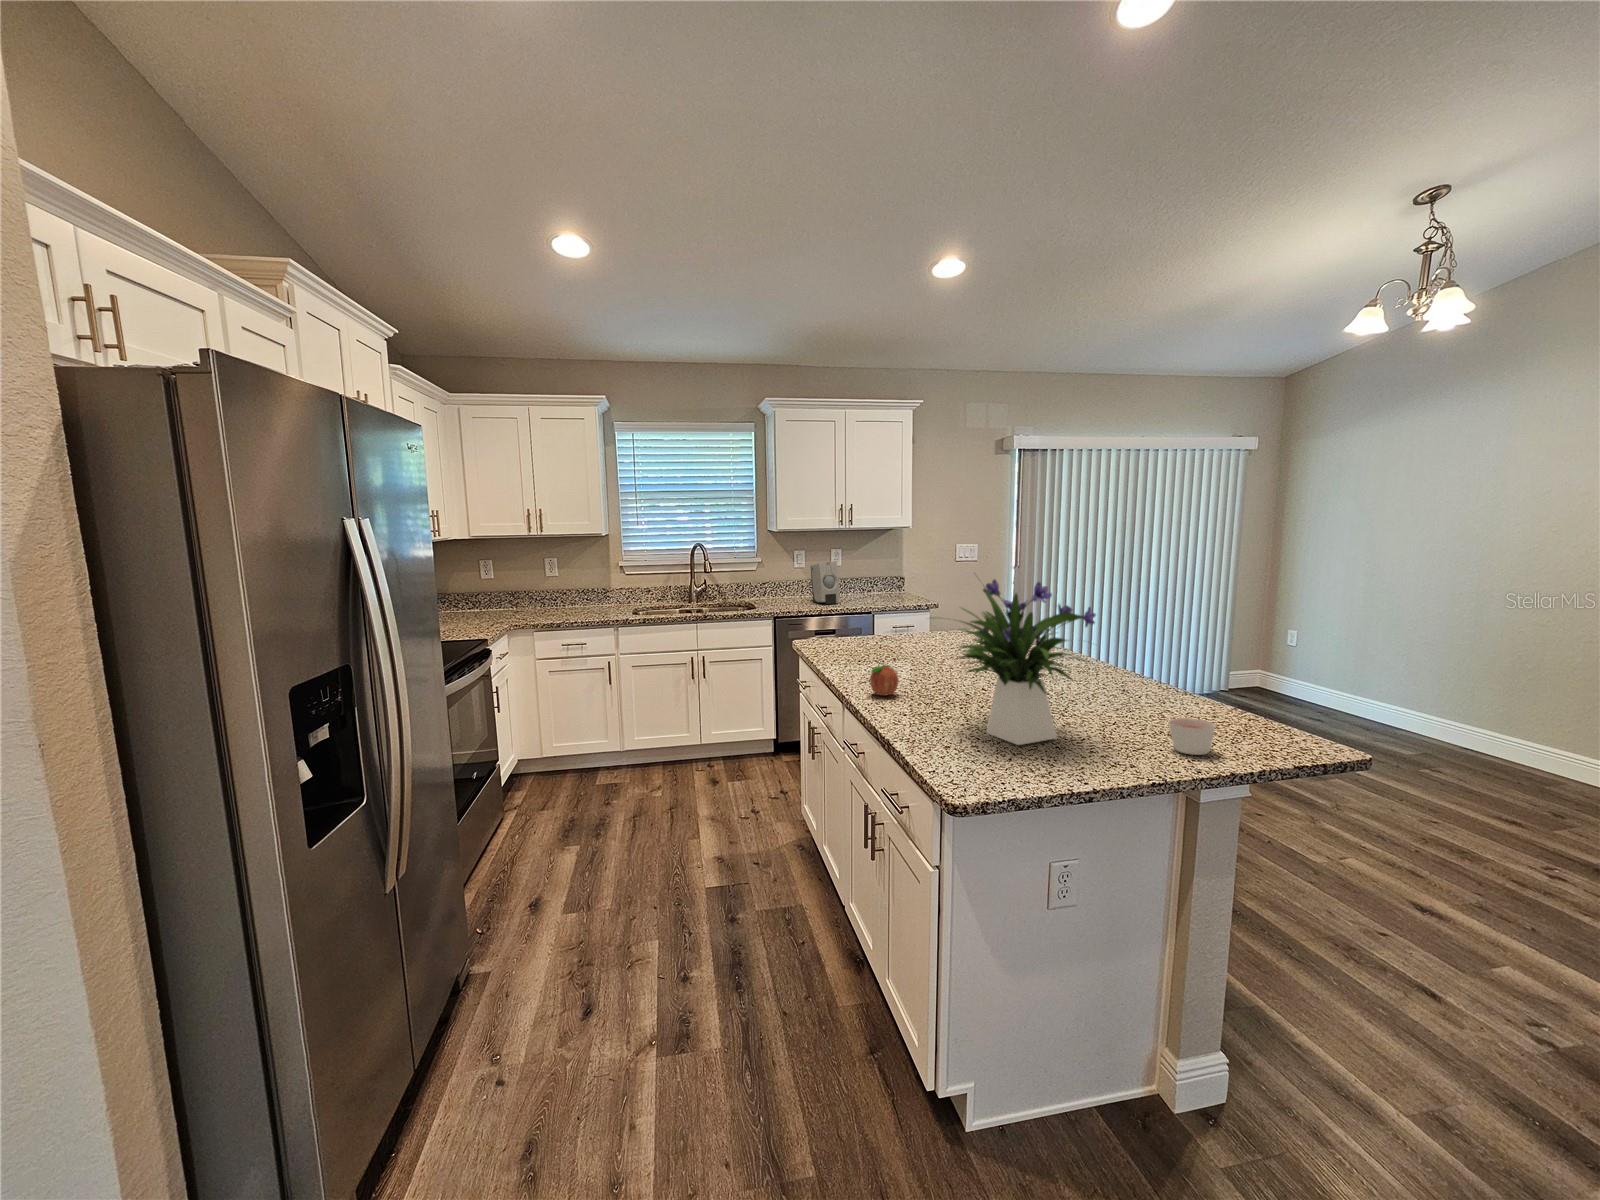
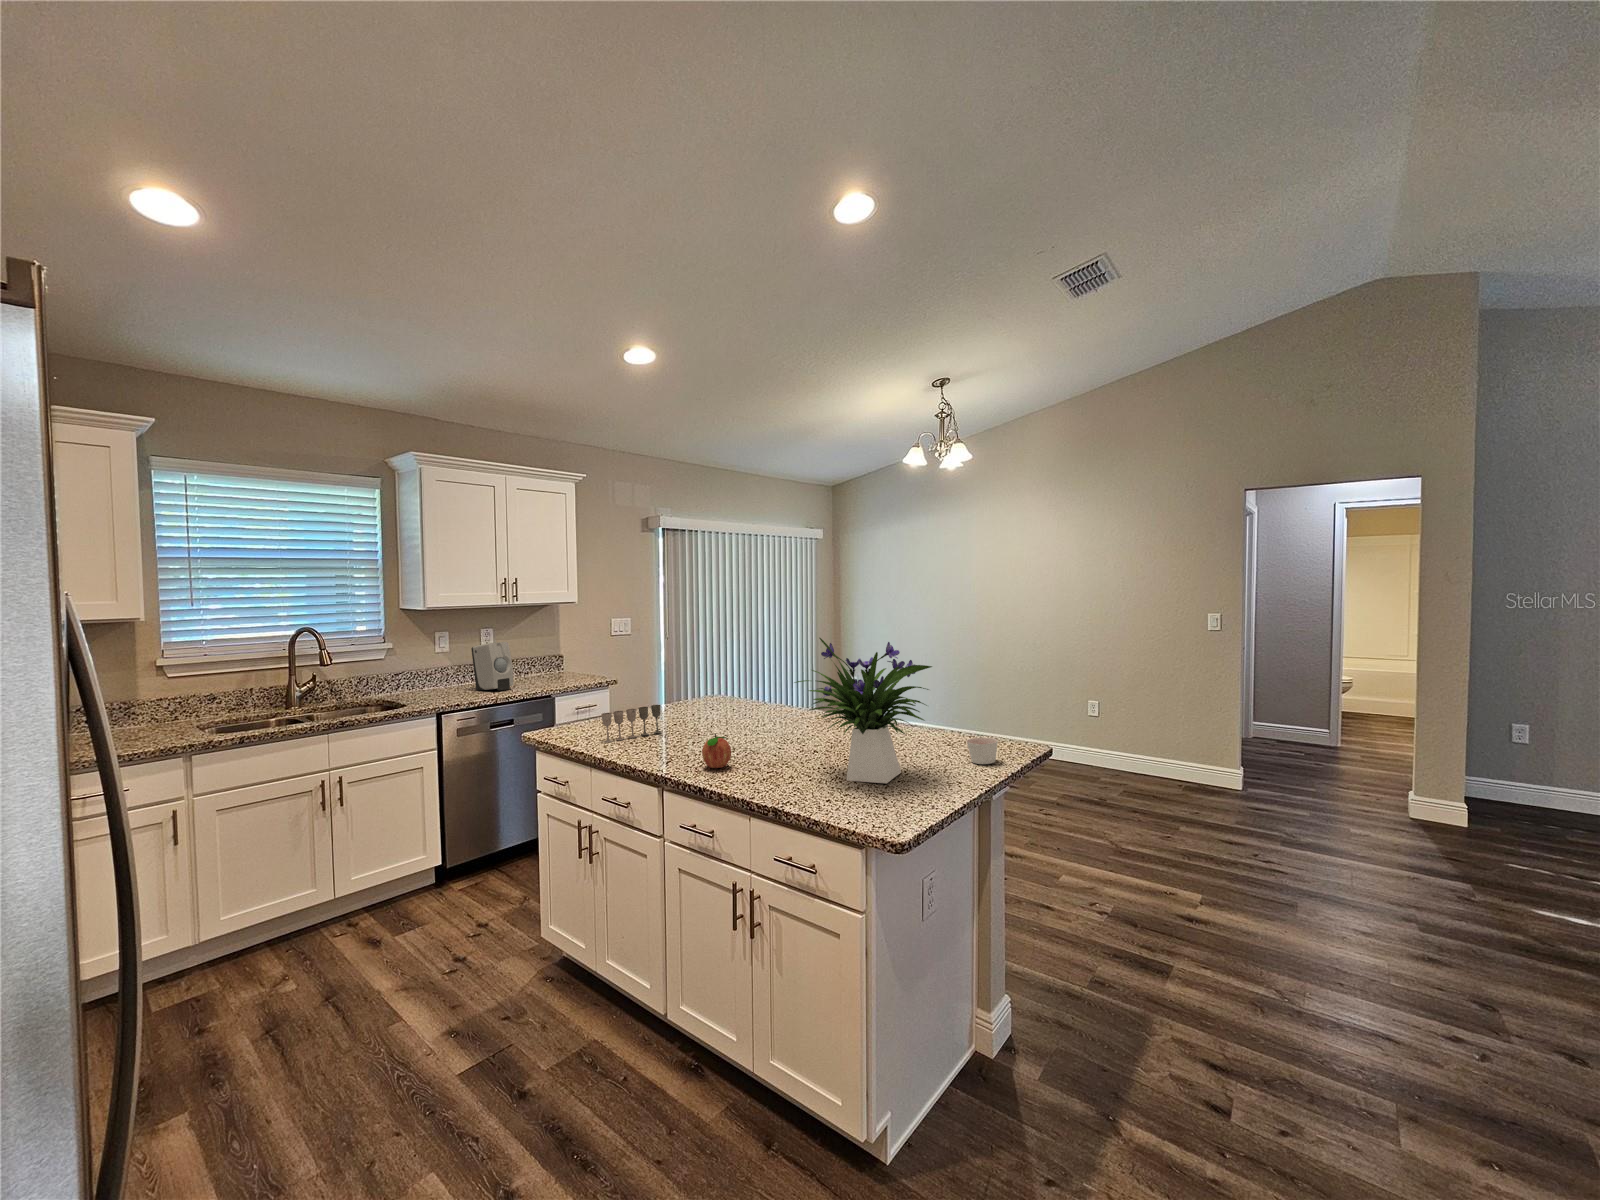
wine glass: none [831,629,890,658] -> present [601,705,661,743]

